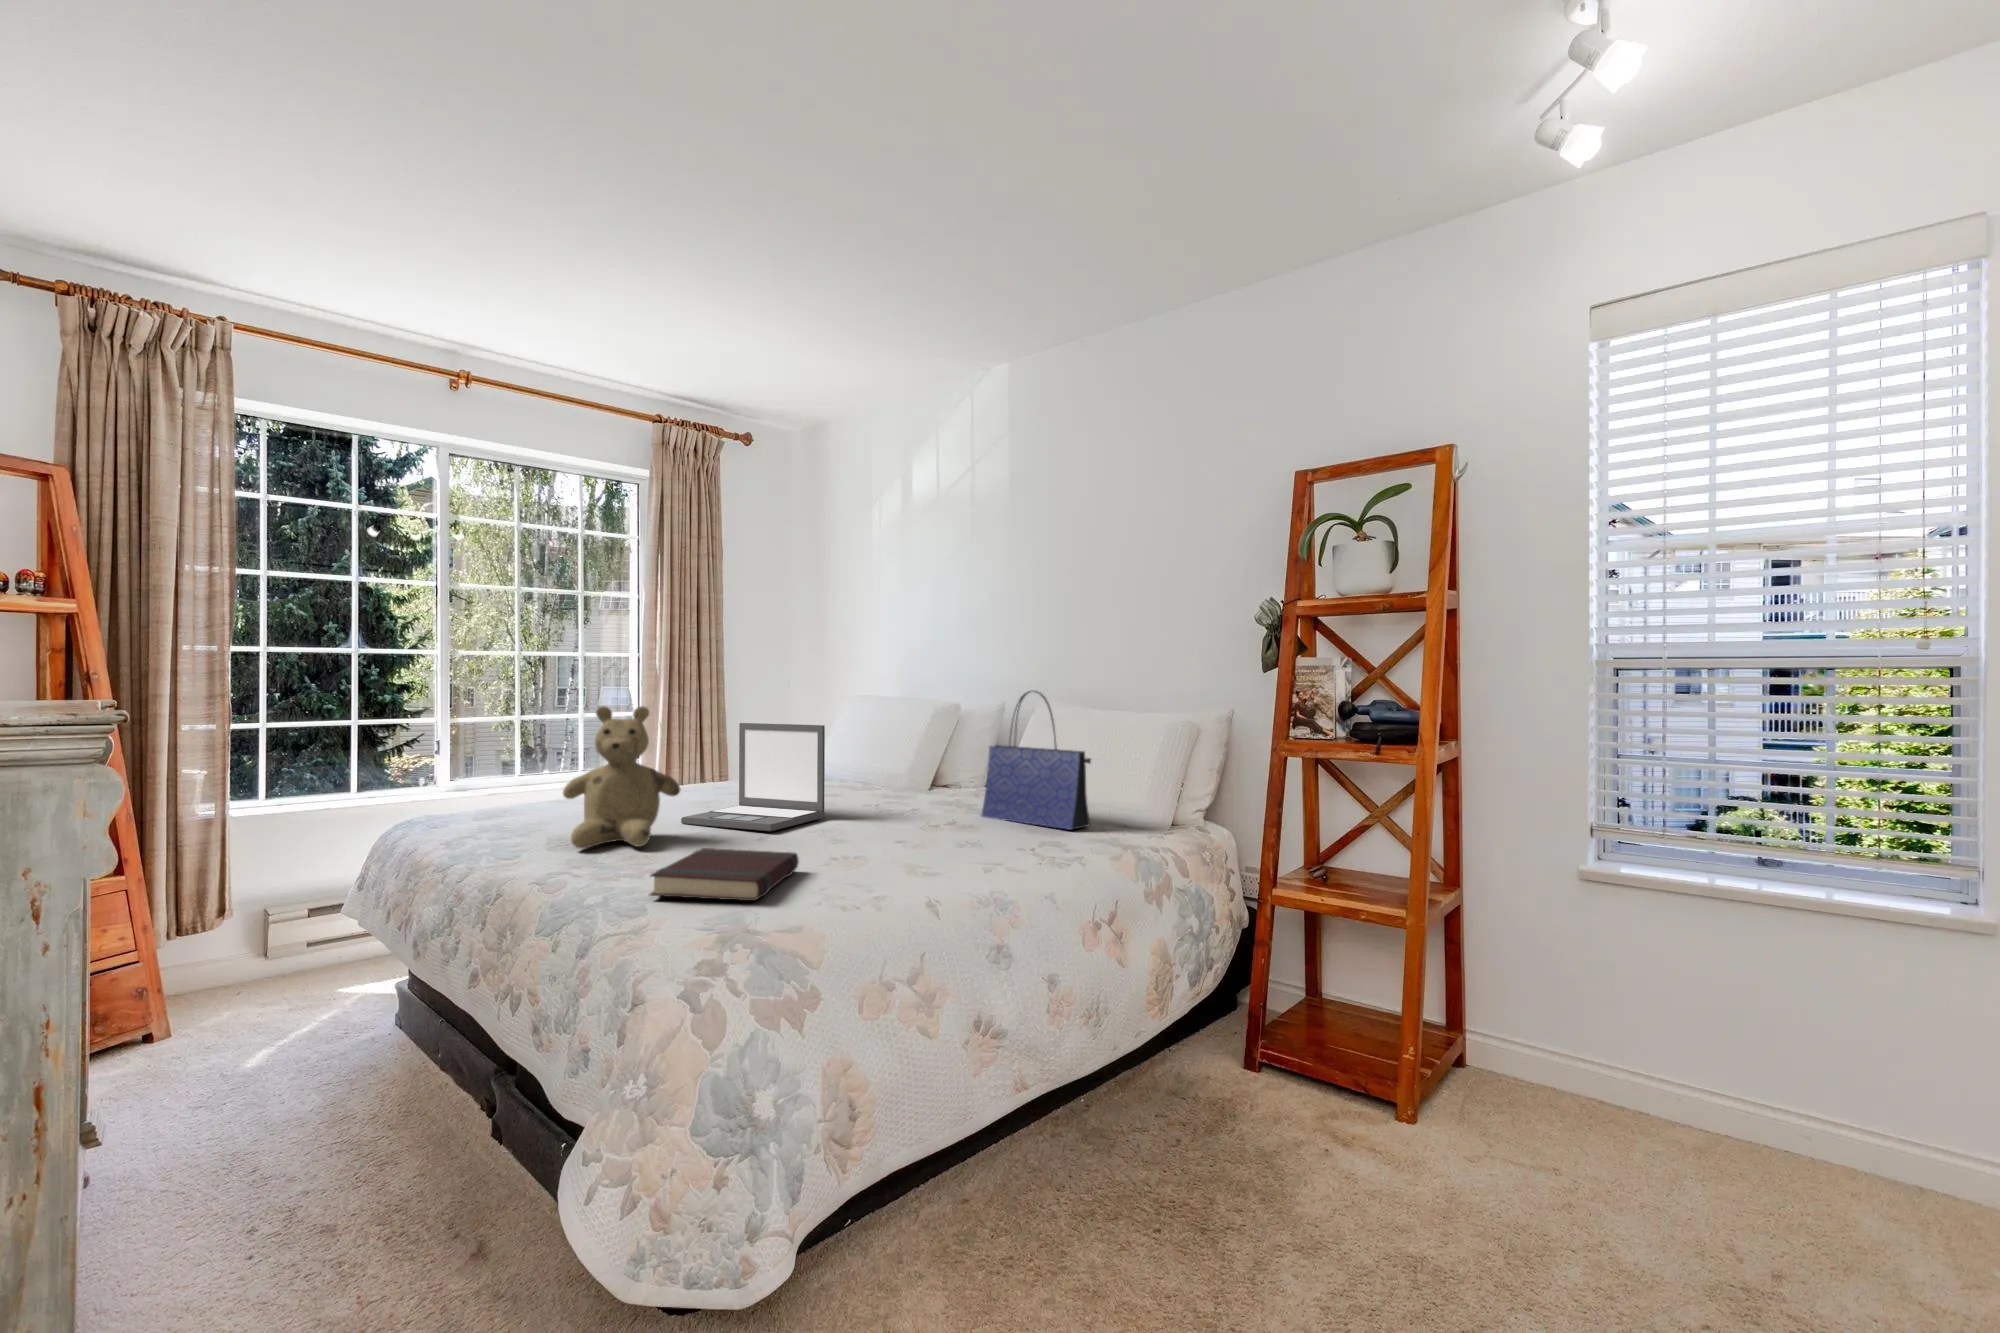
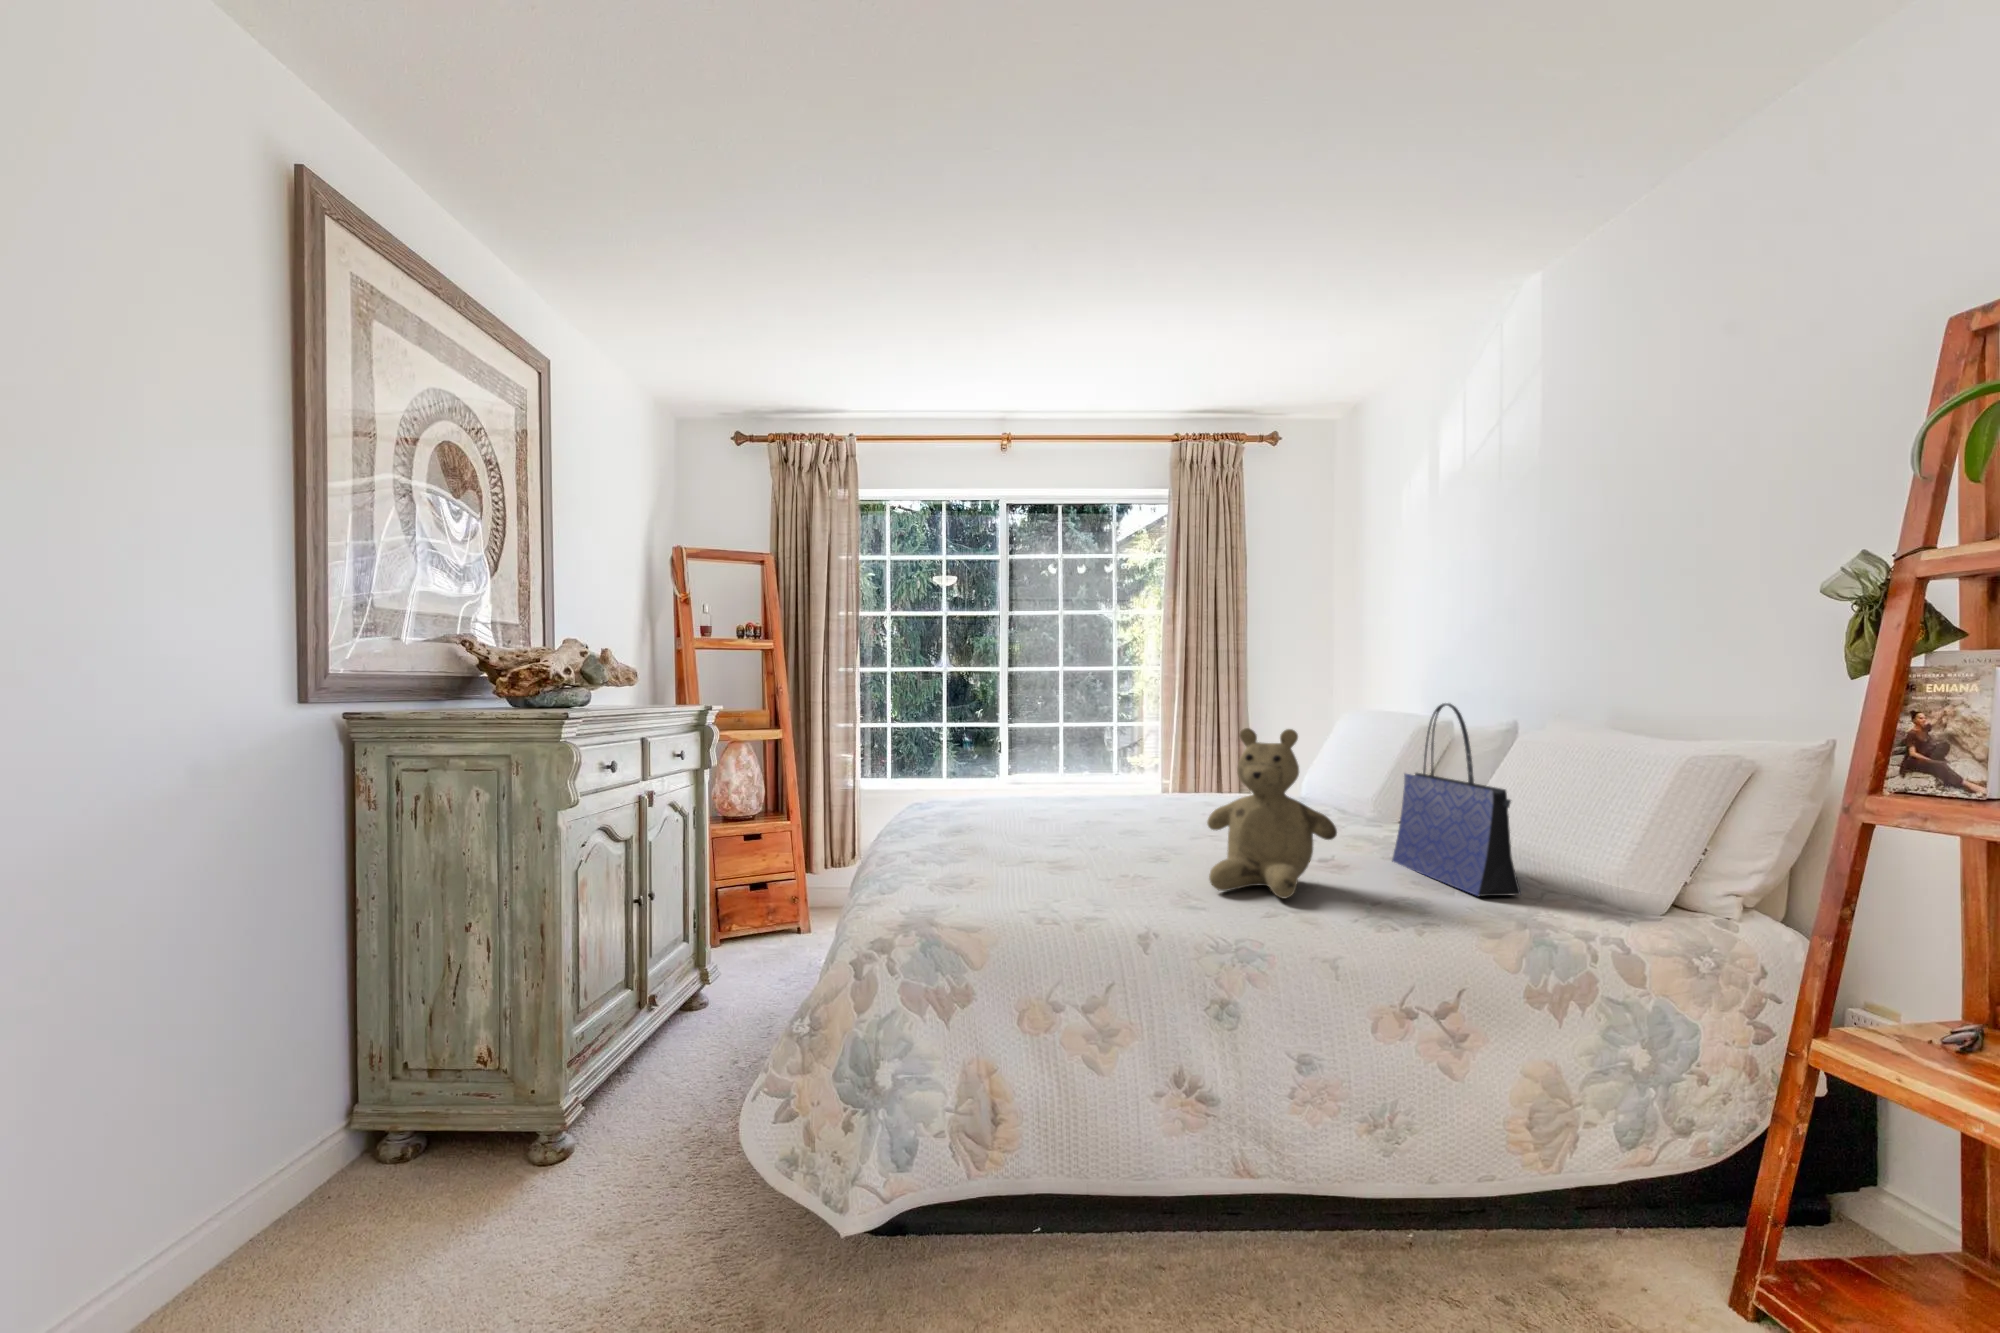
teddy bear: present [563,706,681,849] -> present [1207,728,1337,899]
laptop: present [681,723,825,831] -> none [1069,734,1203,847]
book: present [650,848,799,901] -> none [905,854,1068,913]

